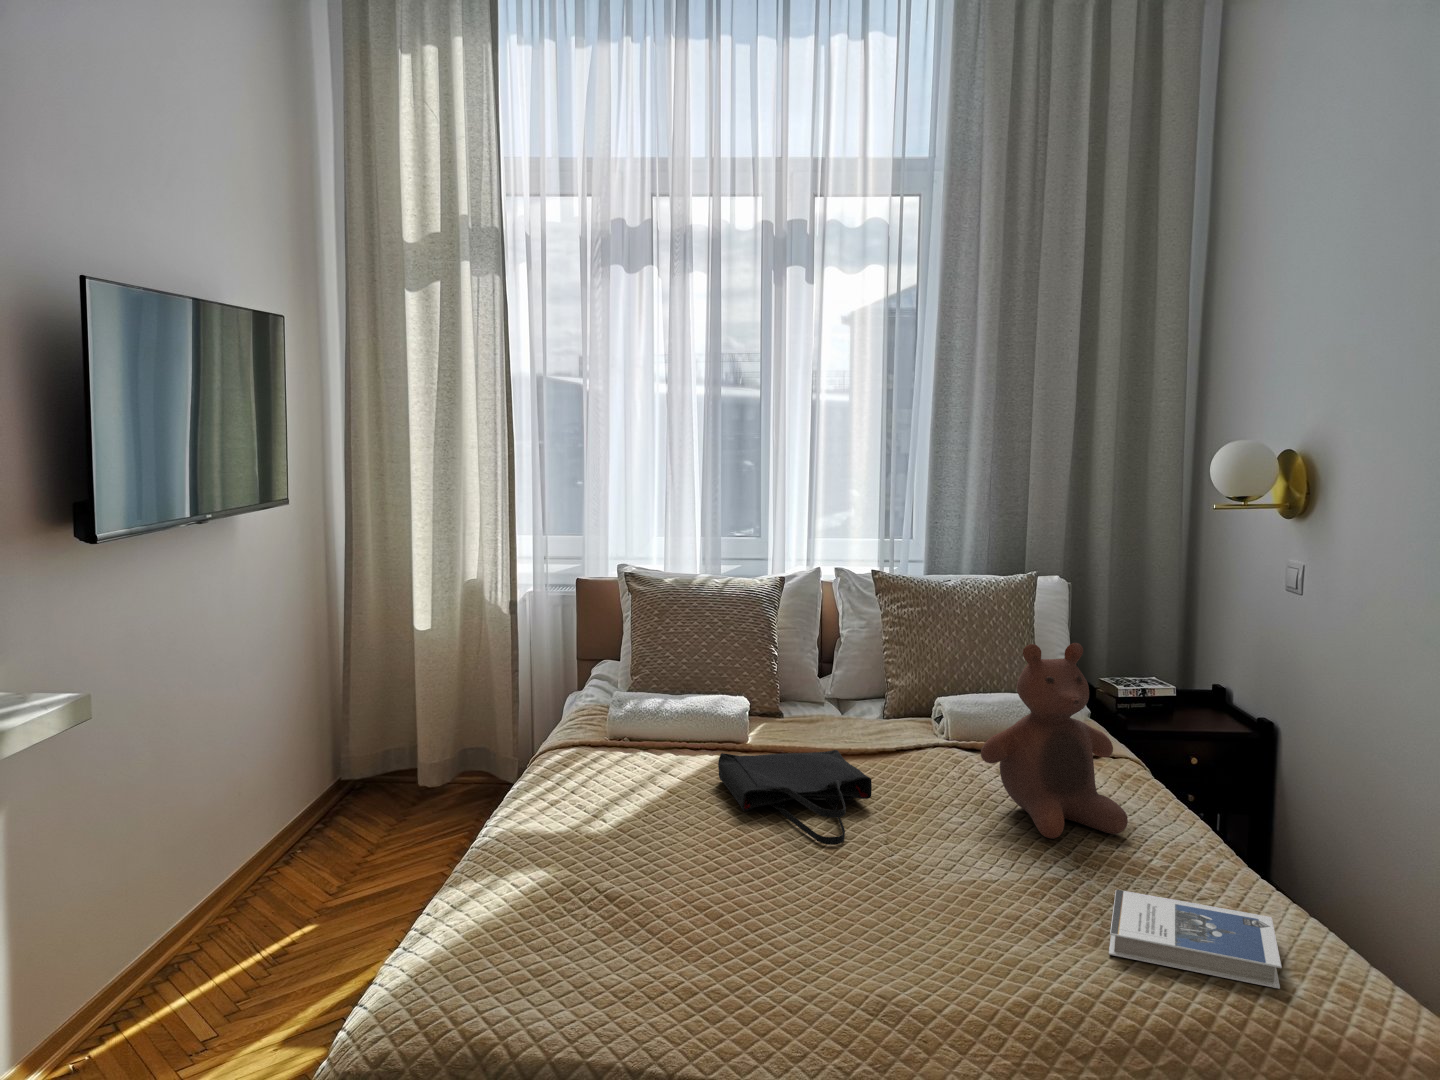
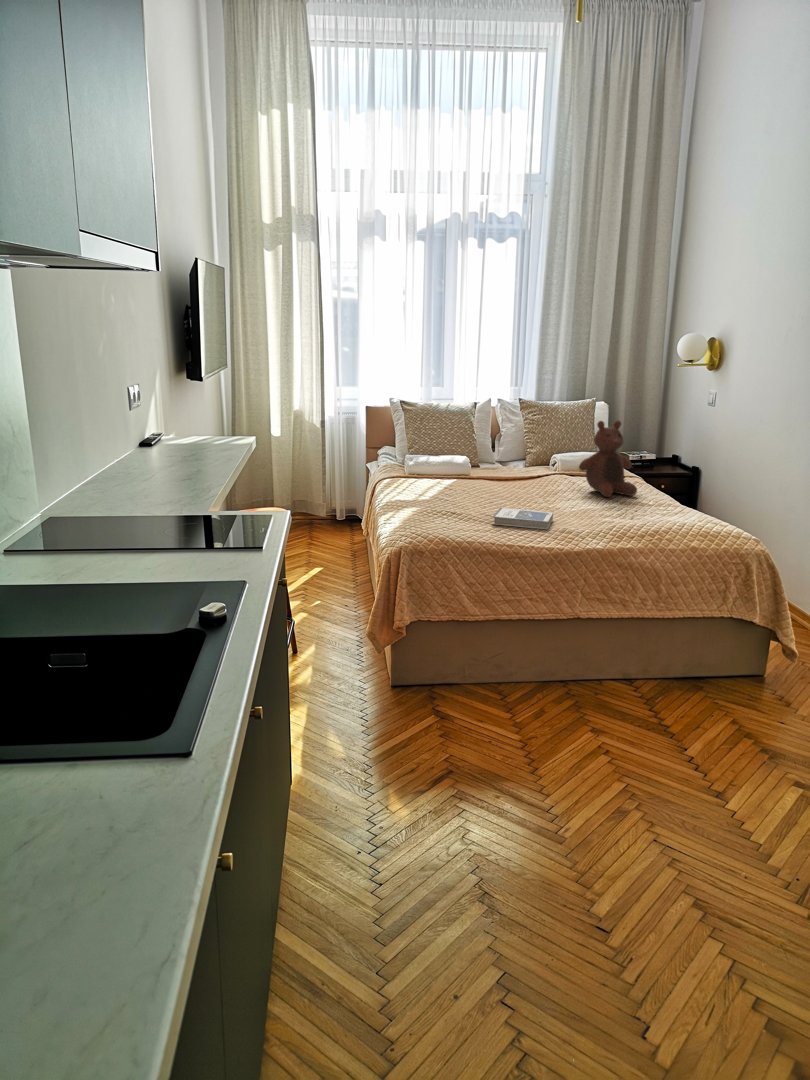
tote bag: present [718,750,872,845] -> none [466,473,534,500]
hardback book: present [1109,889,1282,989] -> present [492,508,553,529]

